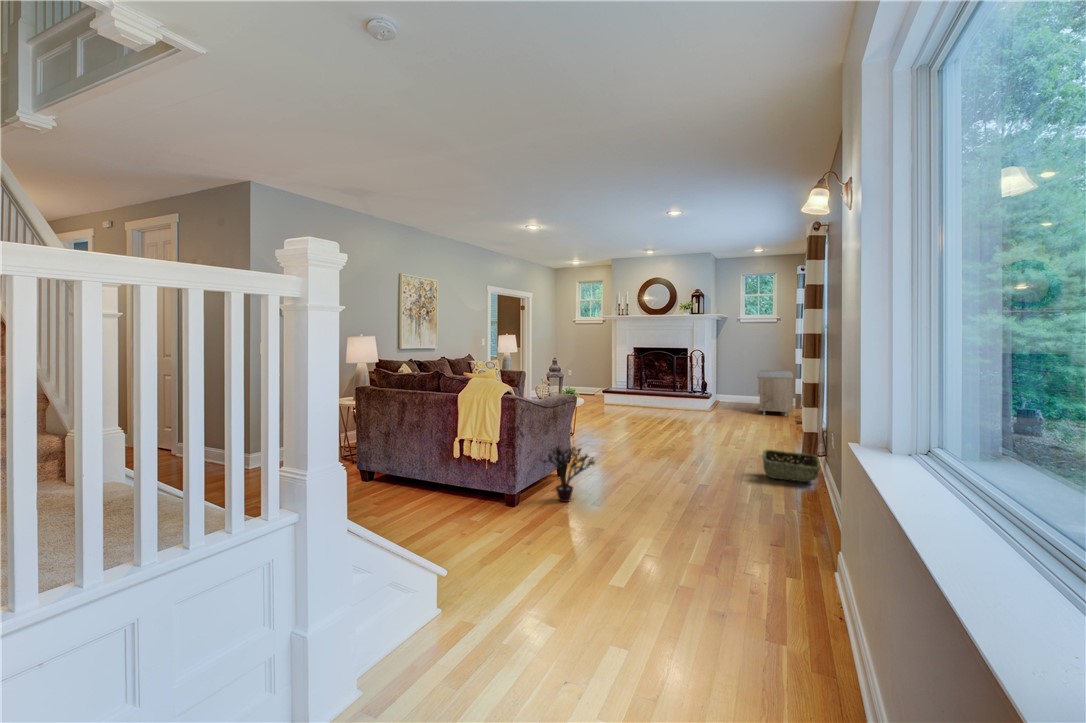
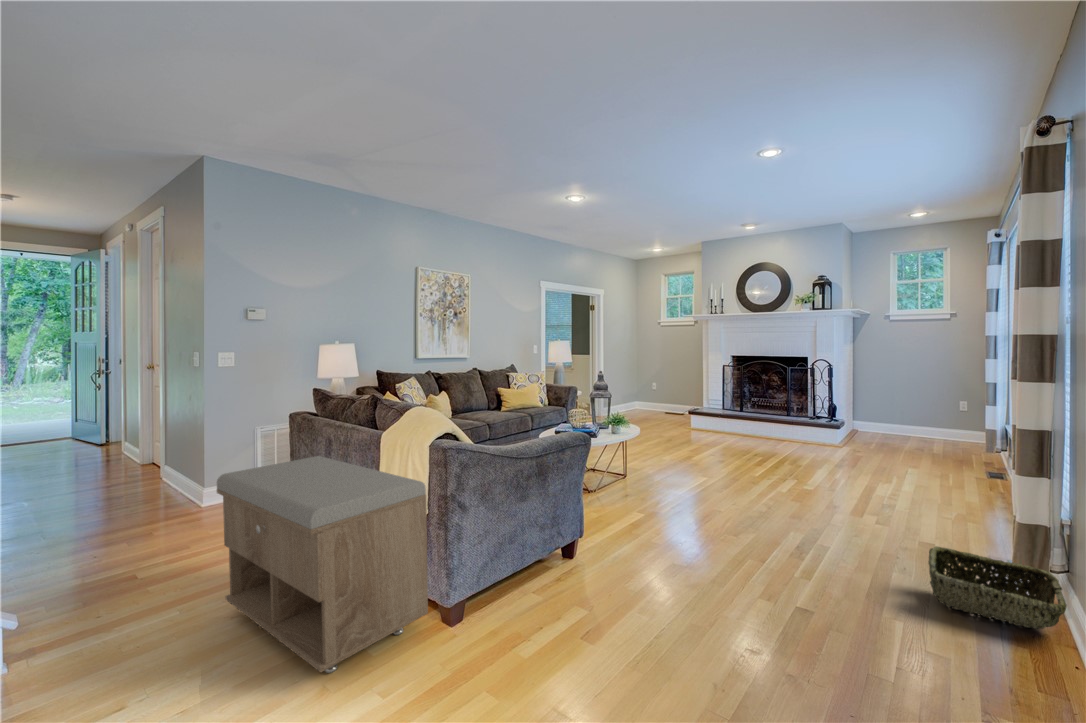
storage bench: present [757,370,793,416] -> present [217,456,428,673]
potted plant: present [544,447,595,502] -> none [490,524,592,630]

